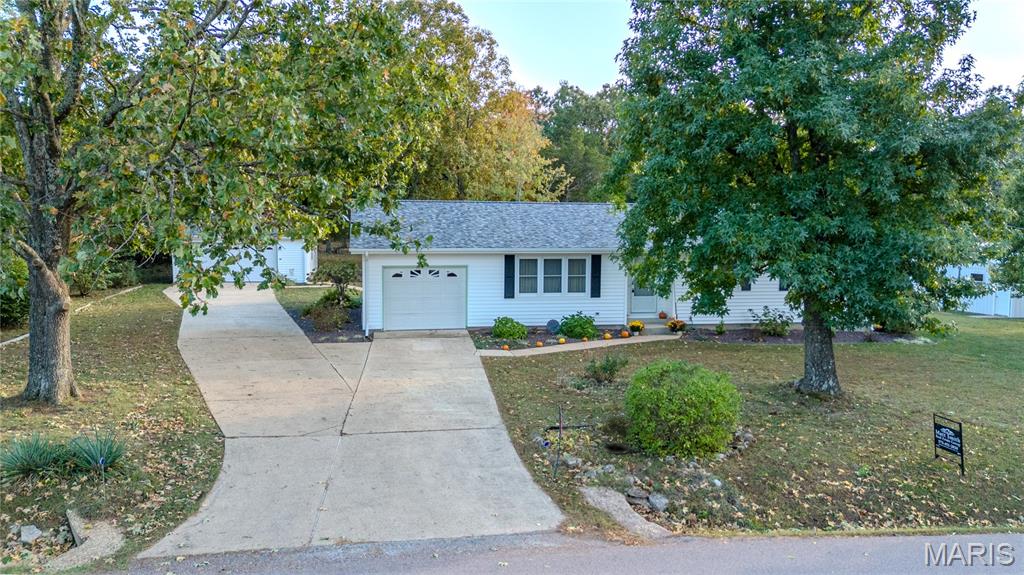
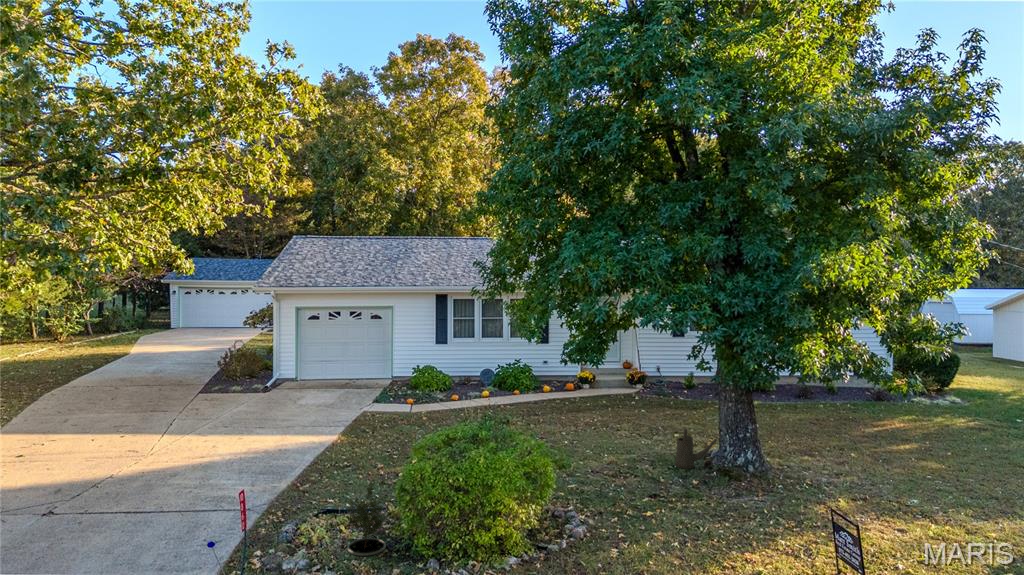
watering can: none [765,364,804,394] -> present [675,429,717,469]

